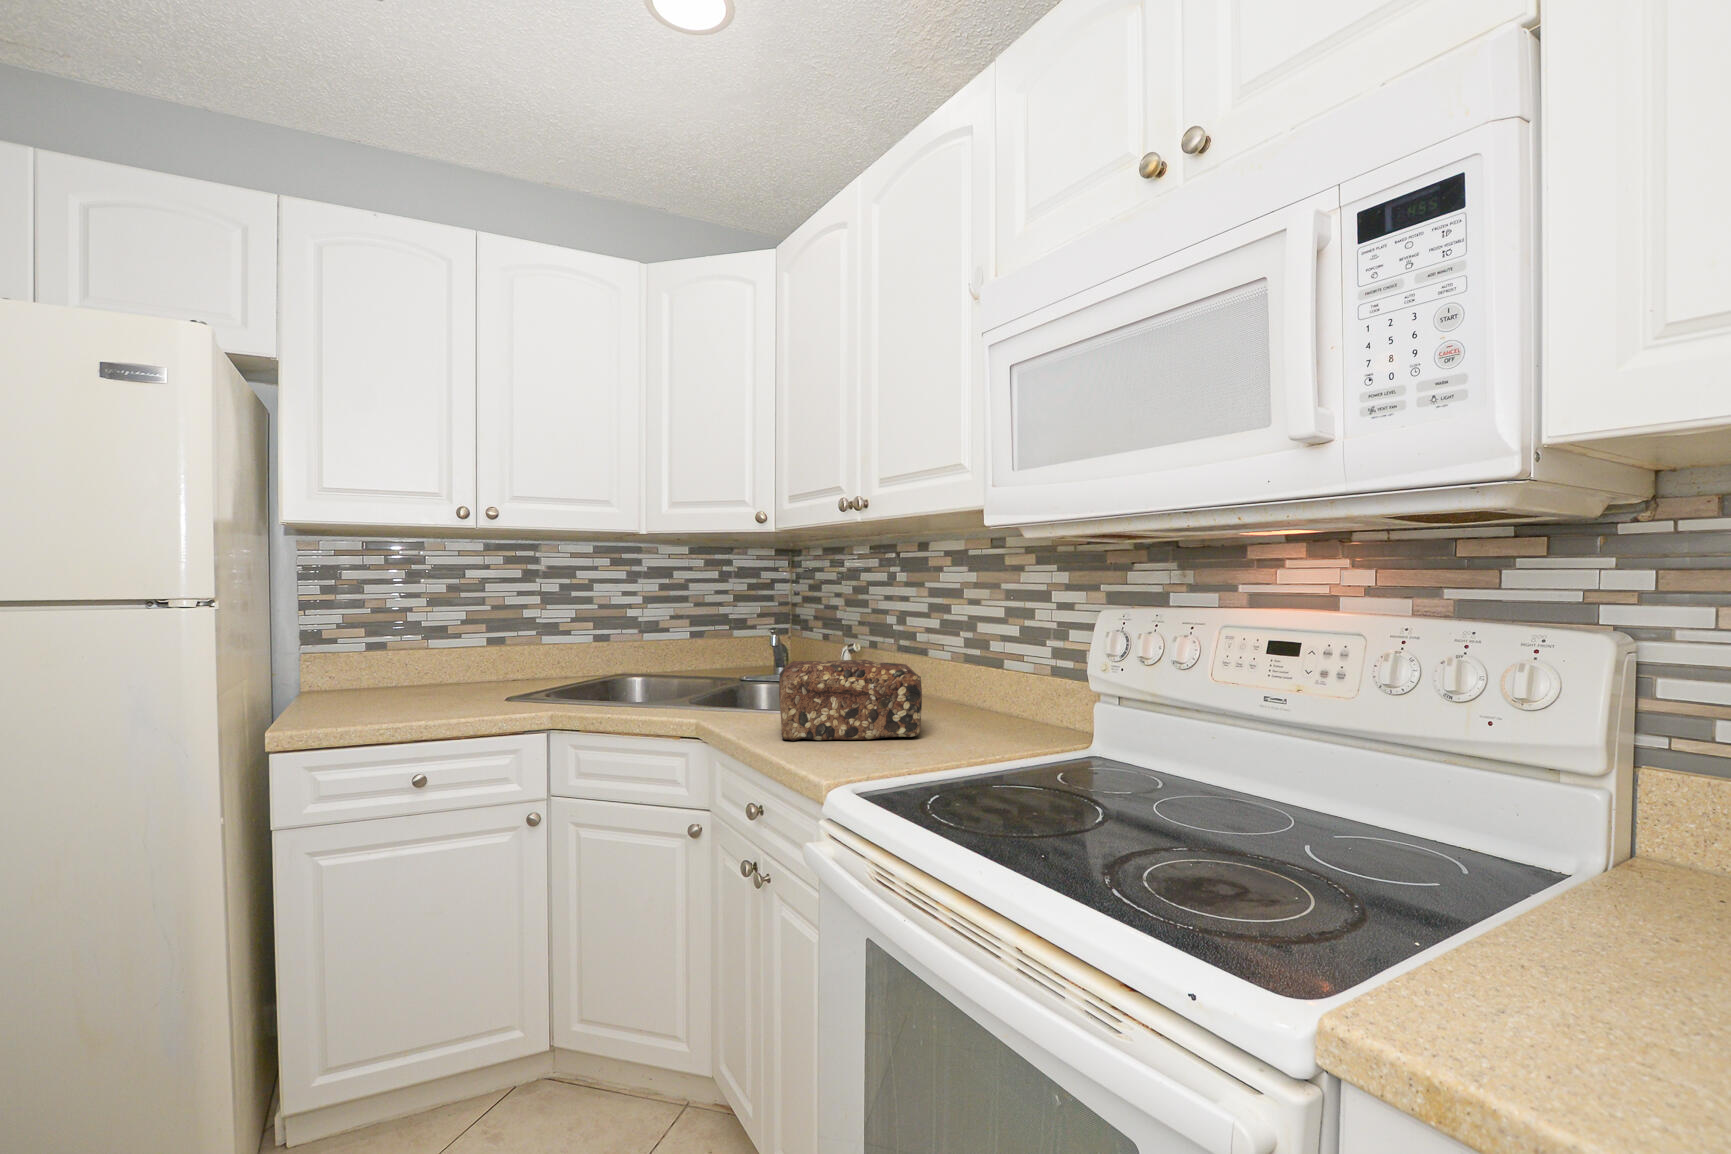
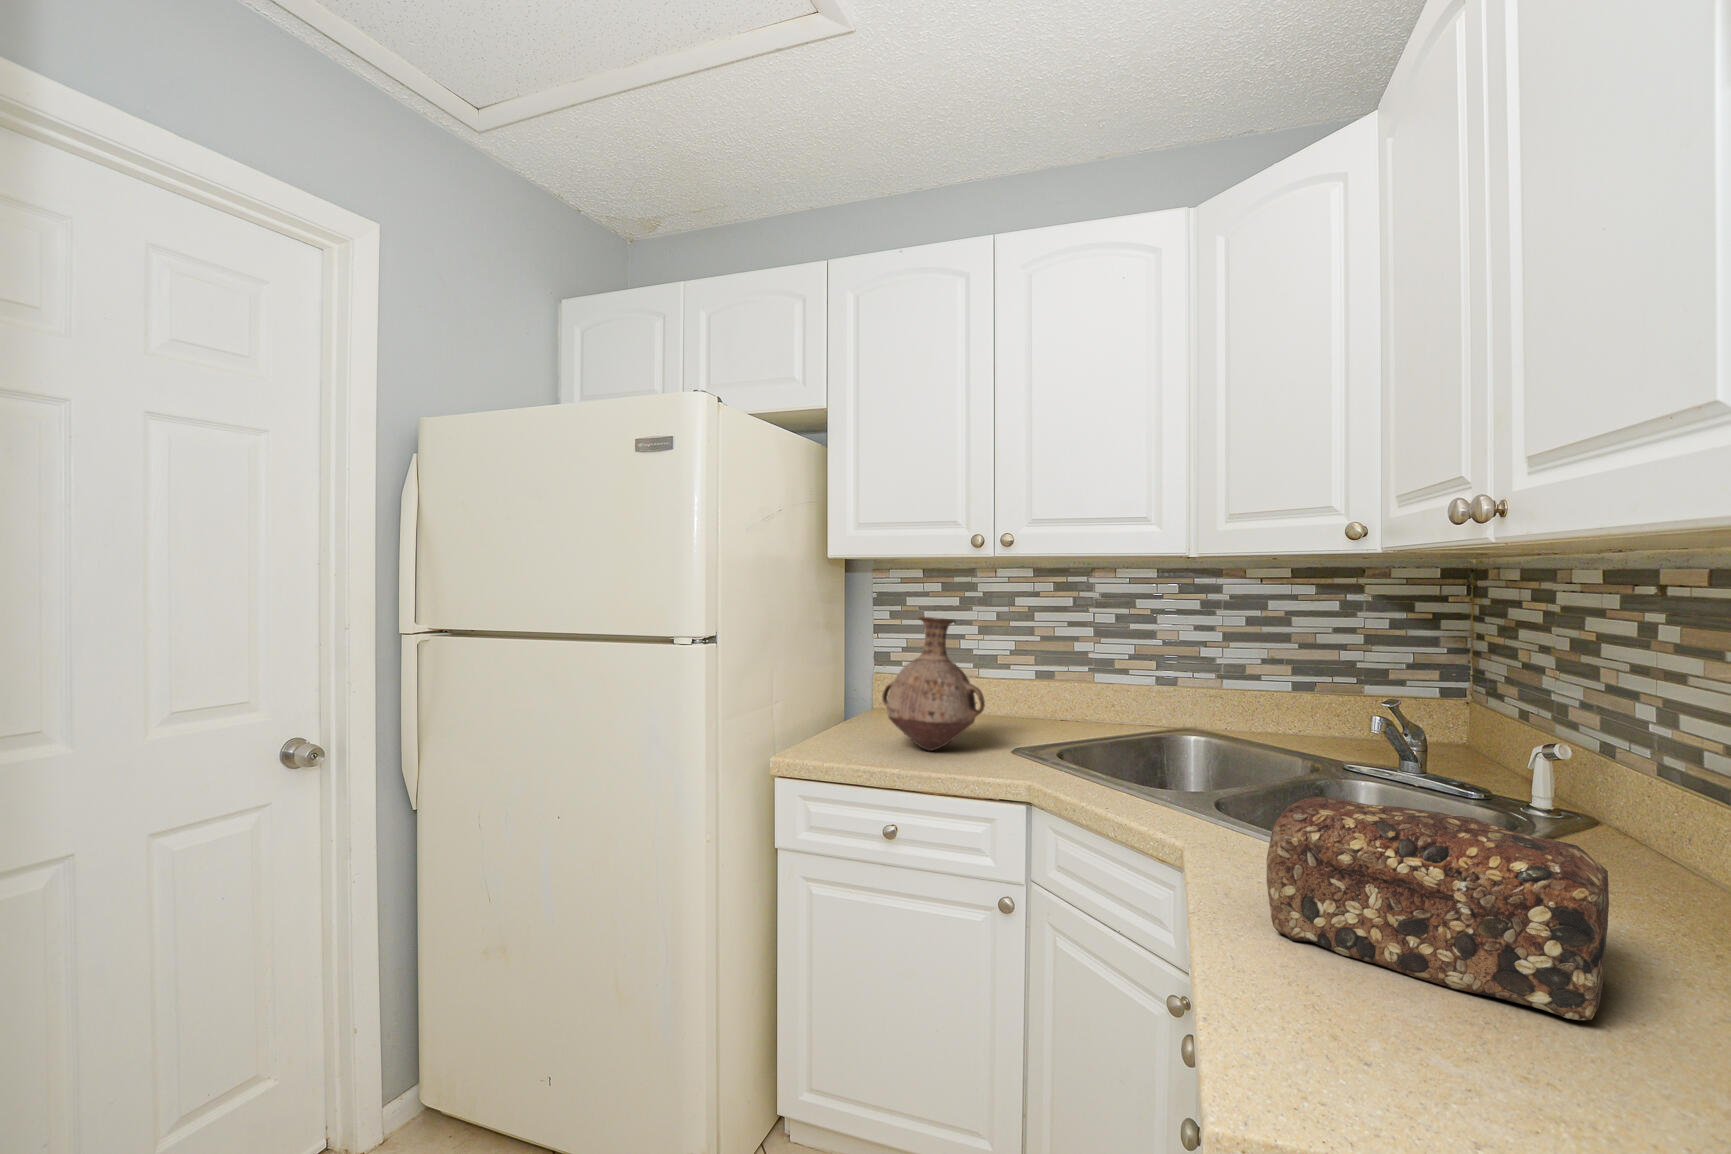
vase: none [357,582,476,709] -> present [882,617,985,751]

